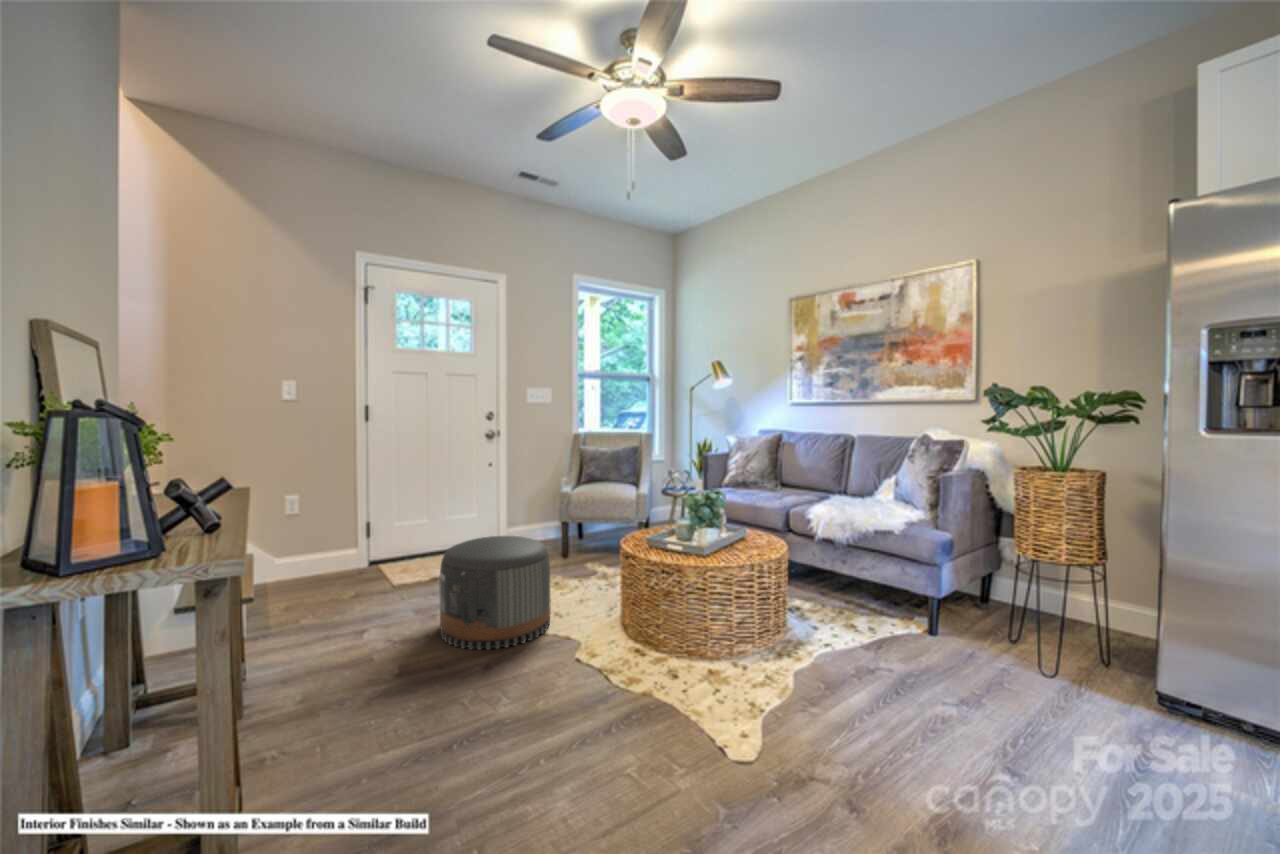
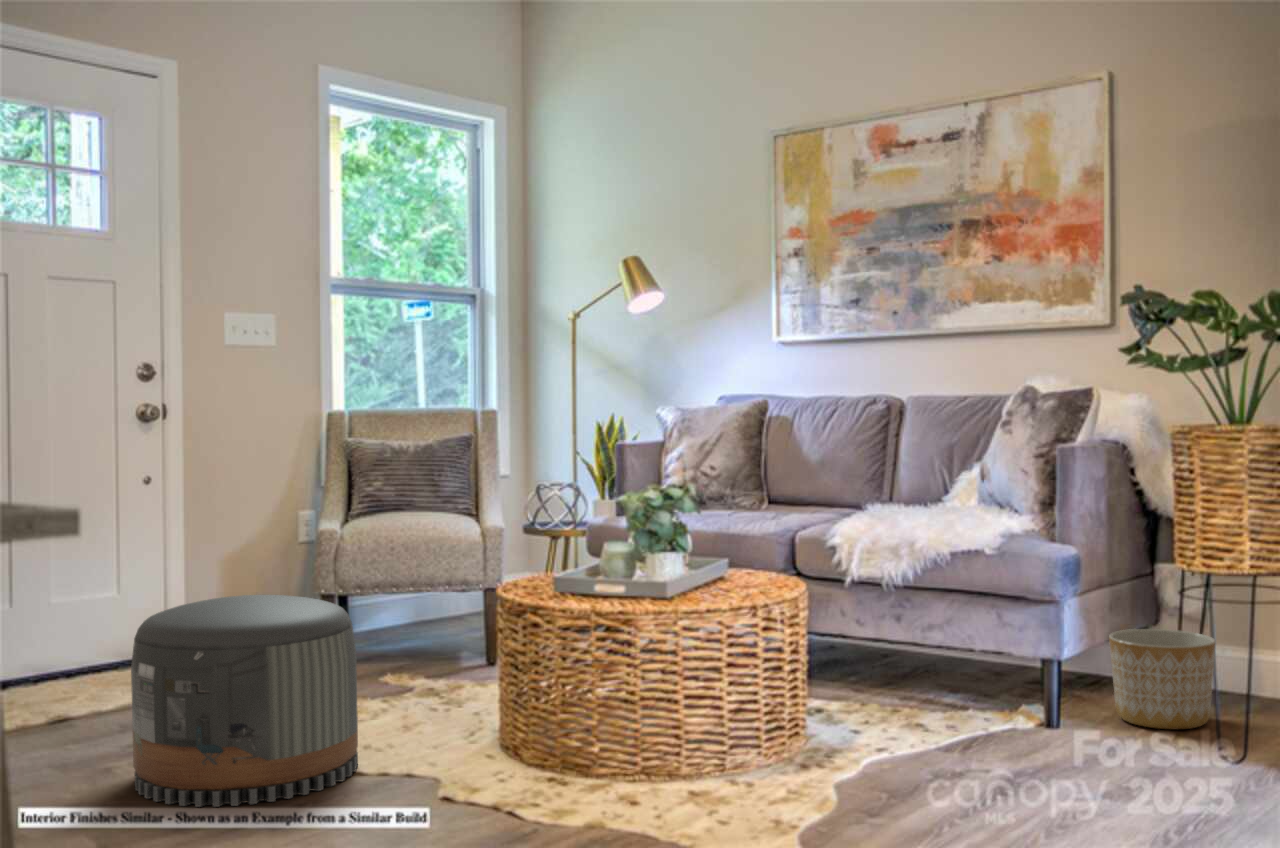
planter: none [970,581,1040,648] -> present [1109,629,1216,729]

